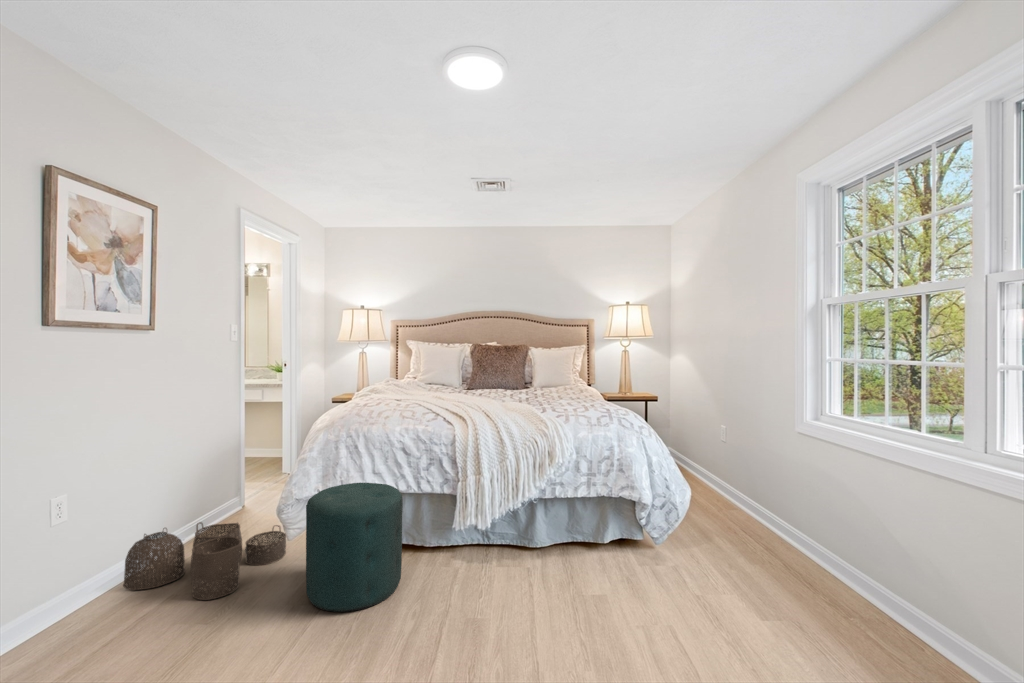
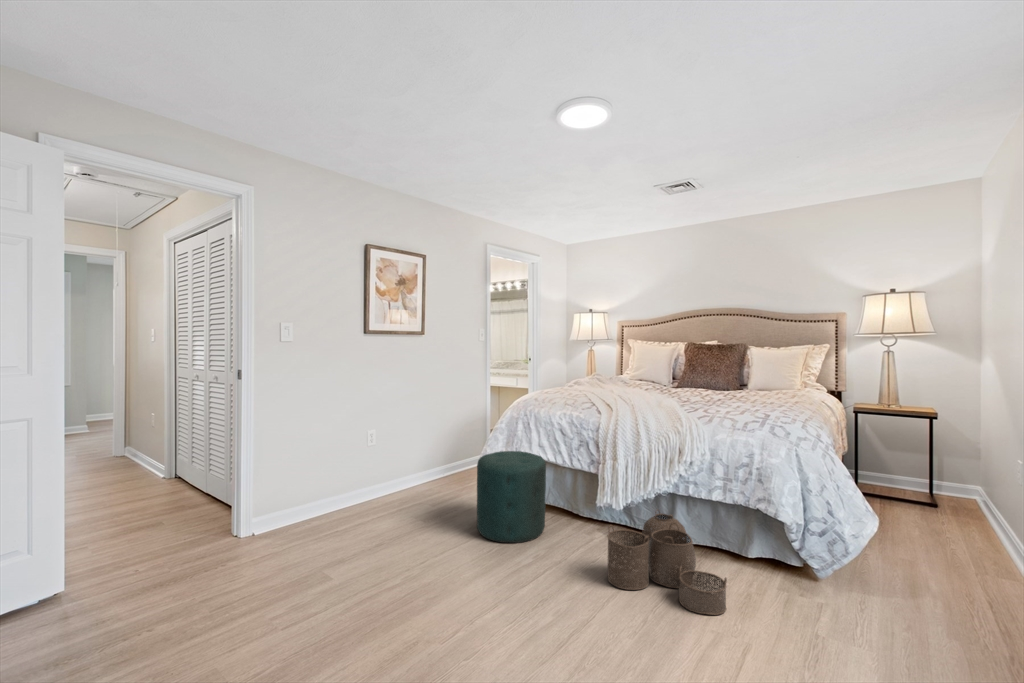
woven basket: present [123,522,286,600] -> present [608,512,727,615]

